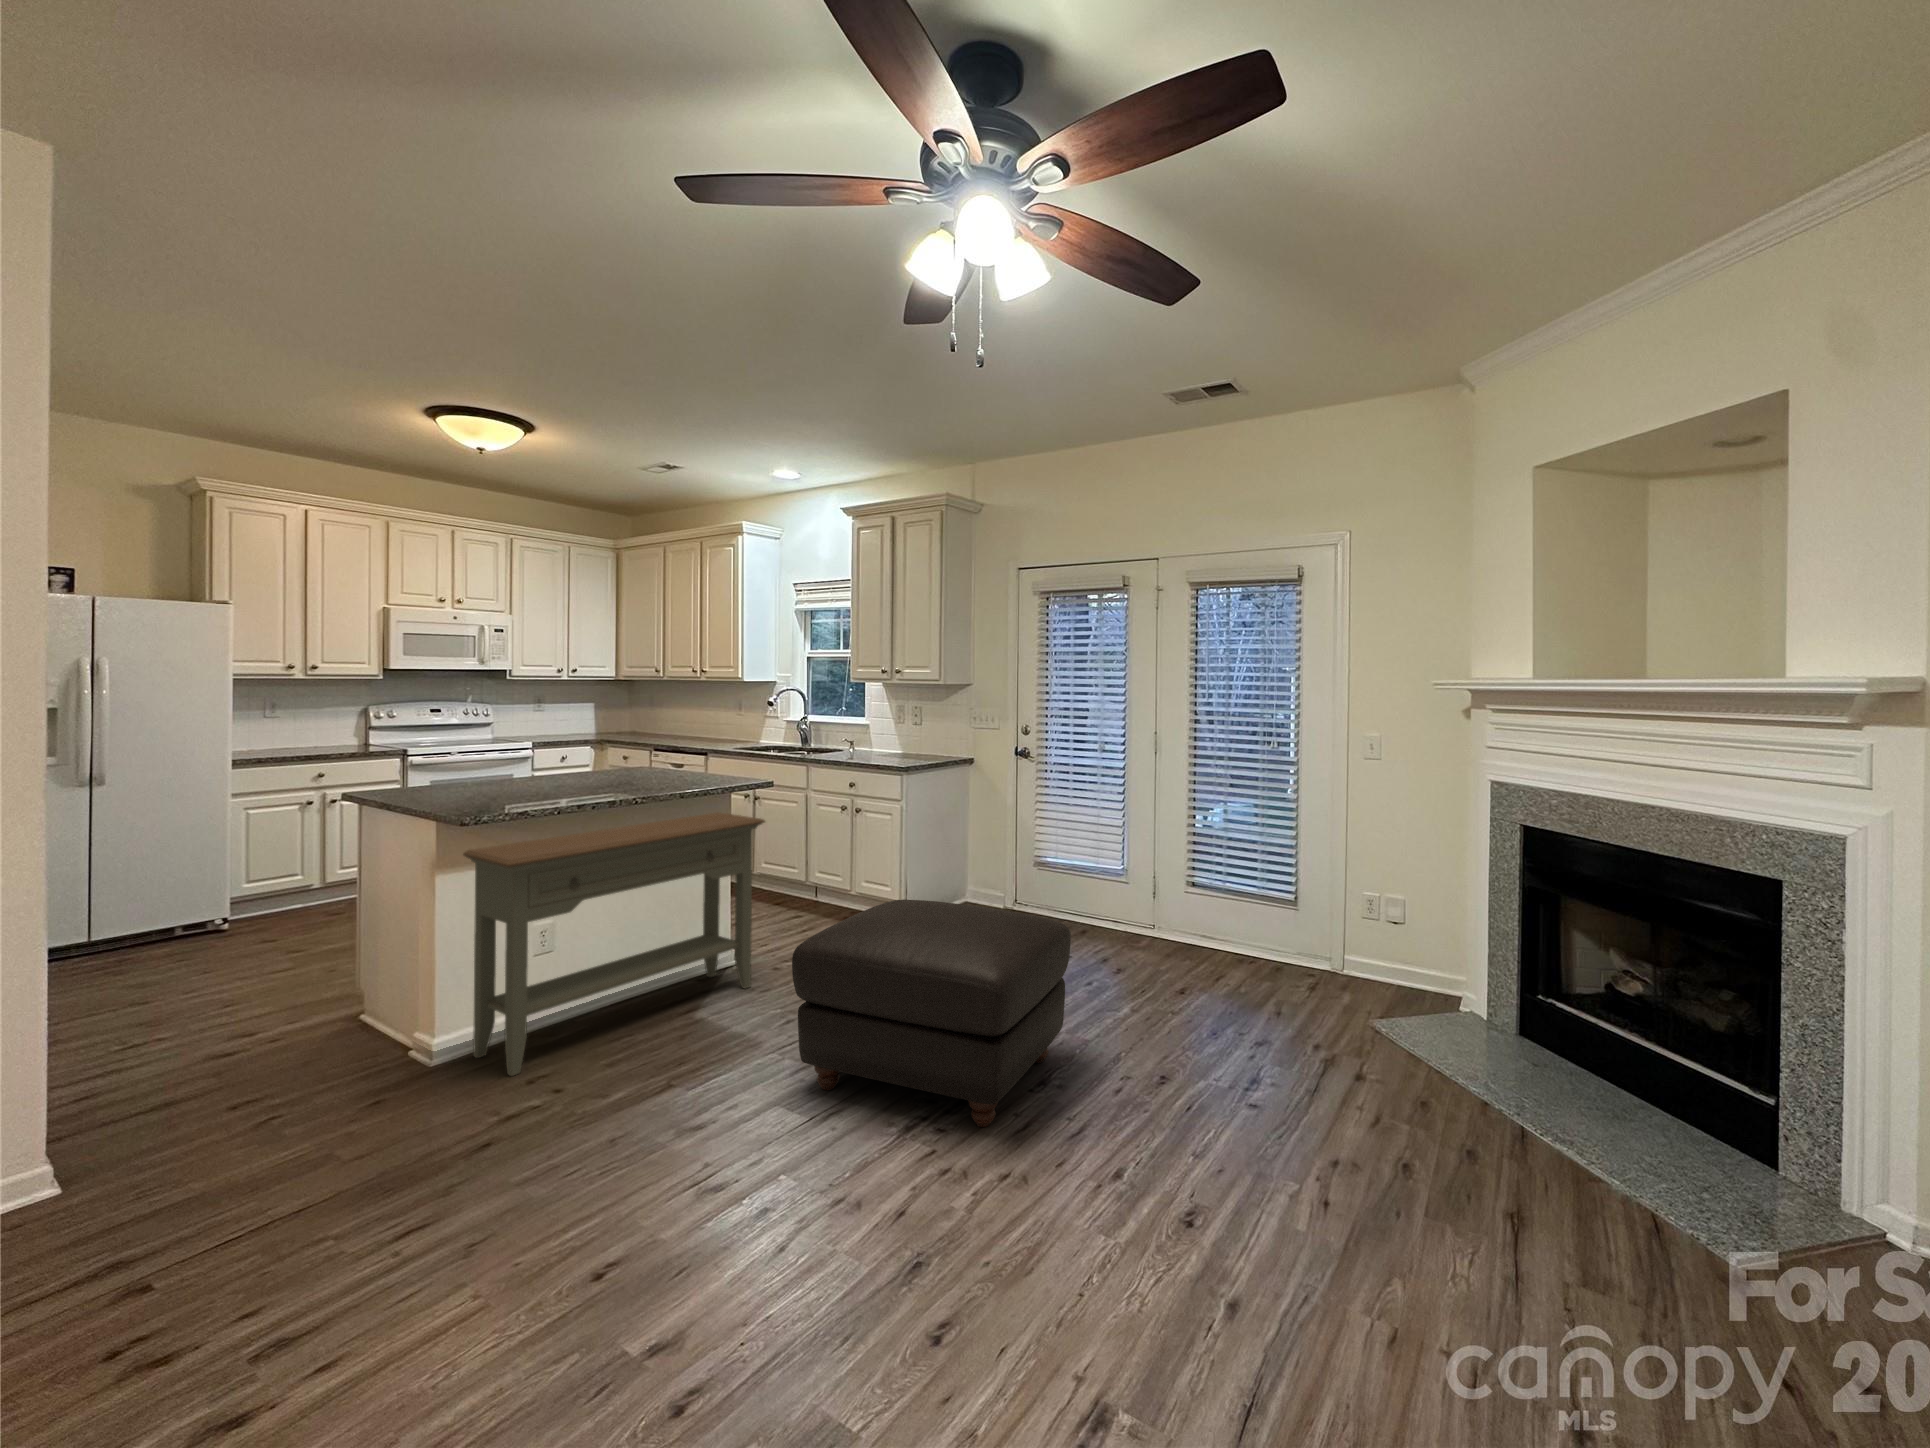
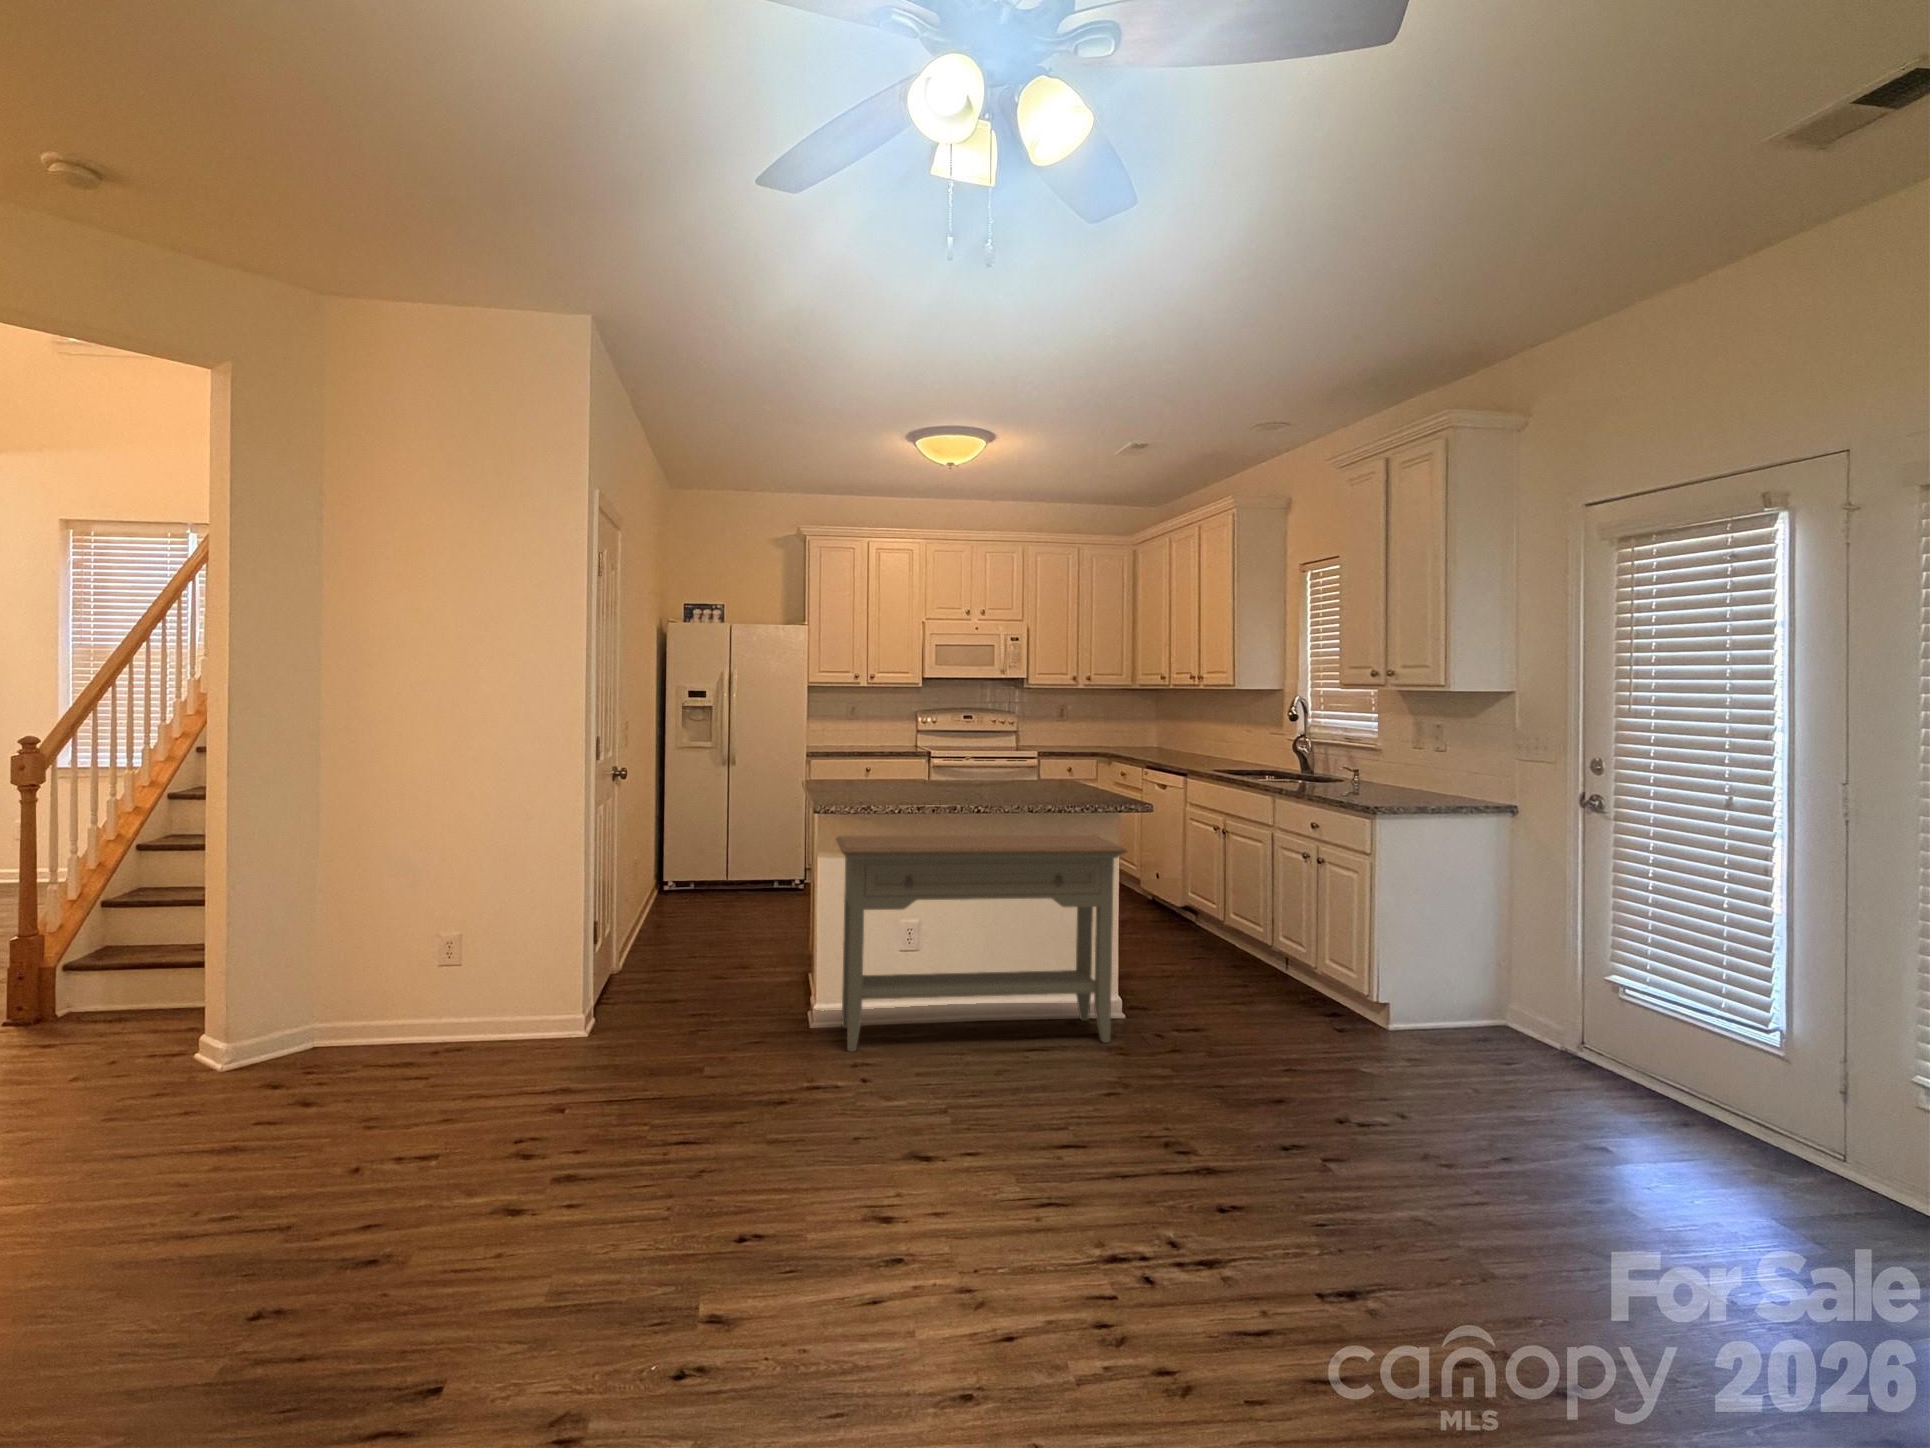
ottoman: present [792,900,1071,1127] -> none [1039,972,1435,1304]

